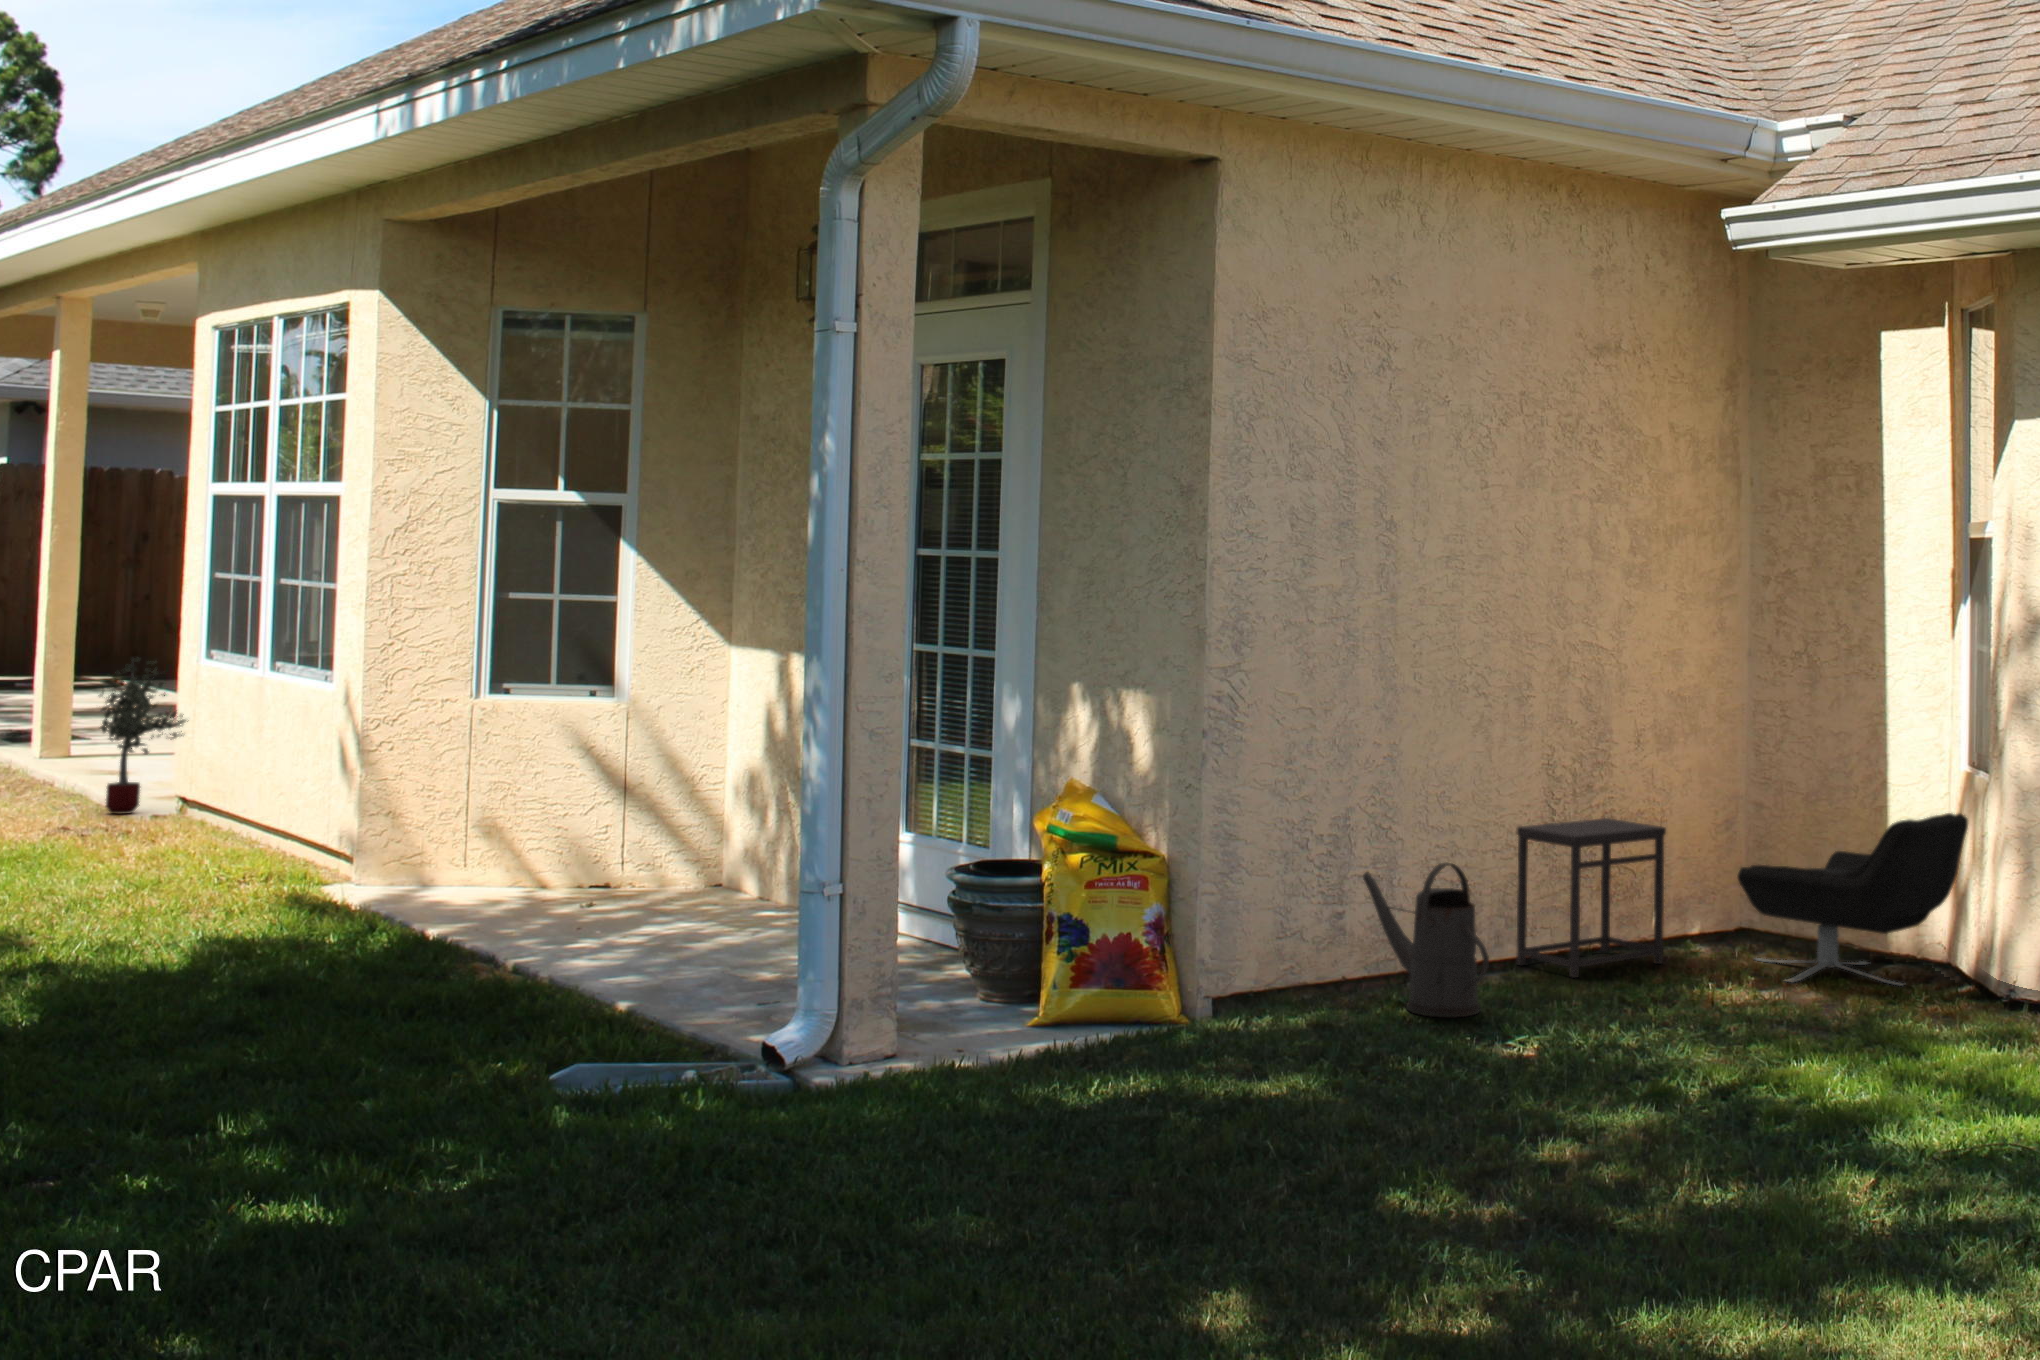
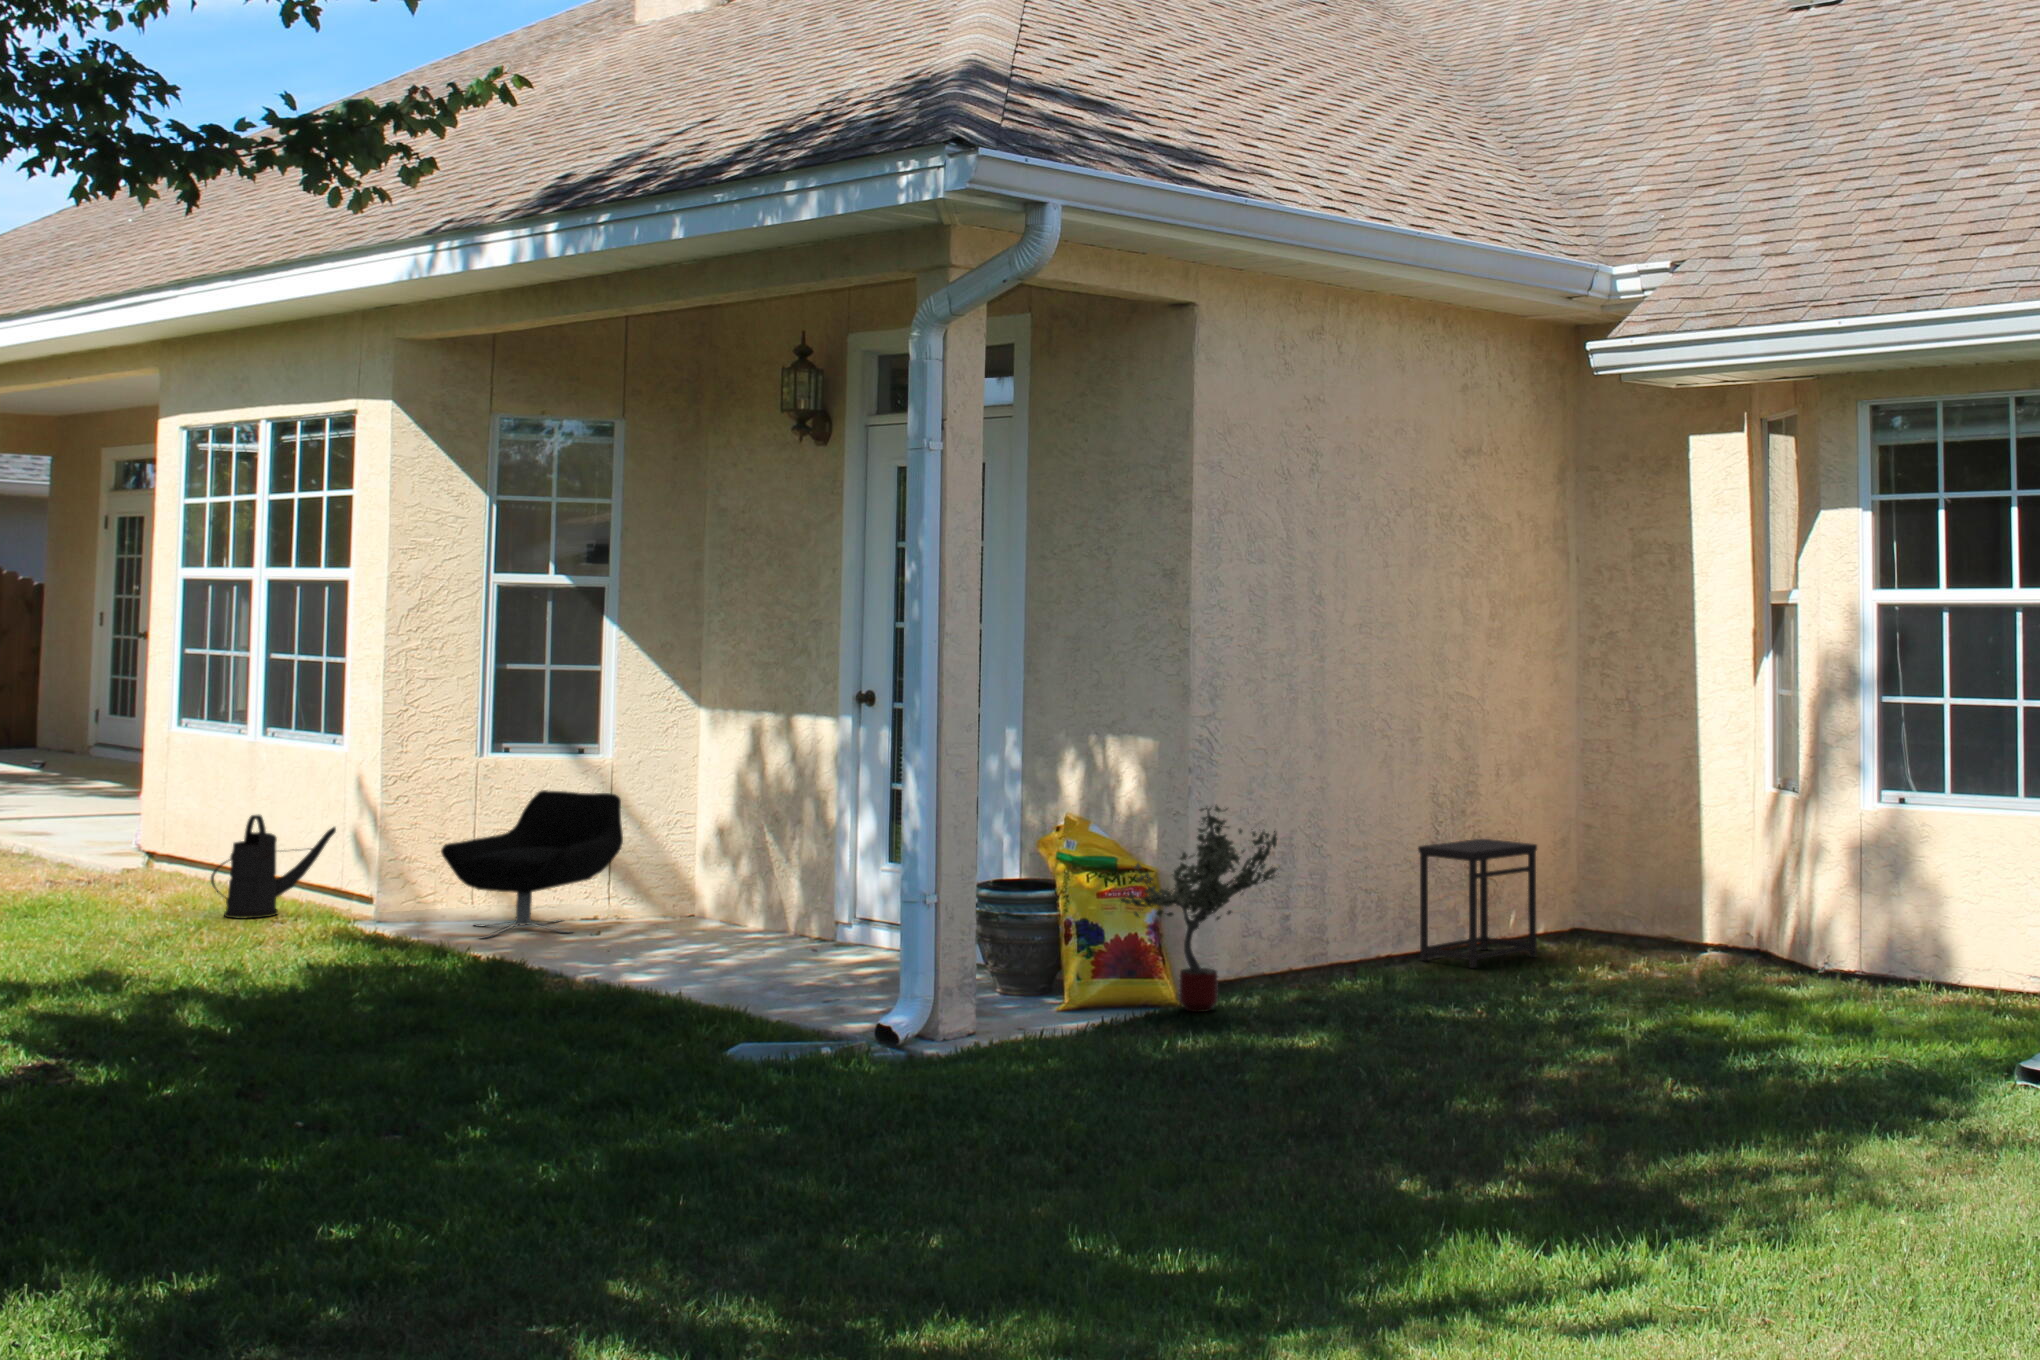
potted tree: present [100,658,188,814] -> present [1121,806,1277,1012]
lounge chair: present [1738,813,1968,986] -> present [441,790,623,938]
watering can: present [1363,863,1489,1017] -> present [211,815,336,918]

